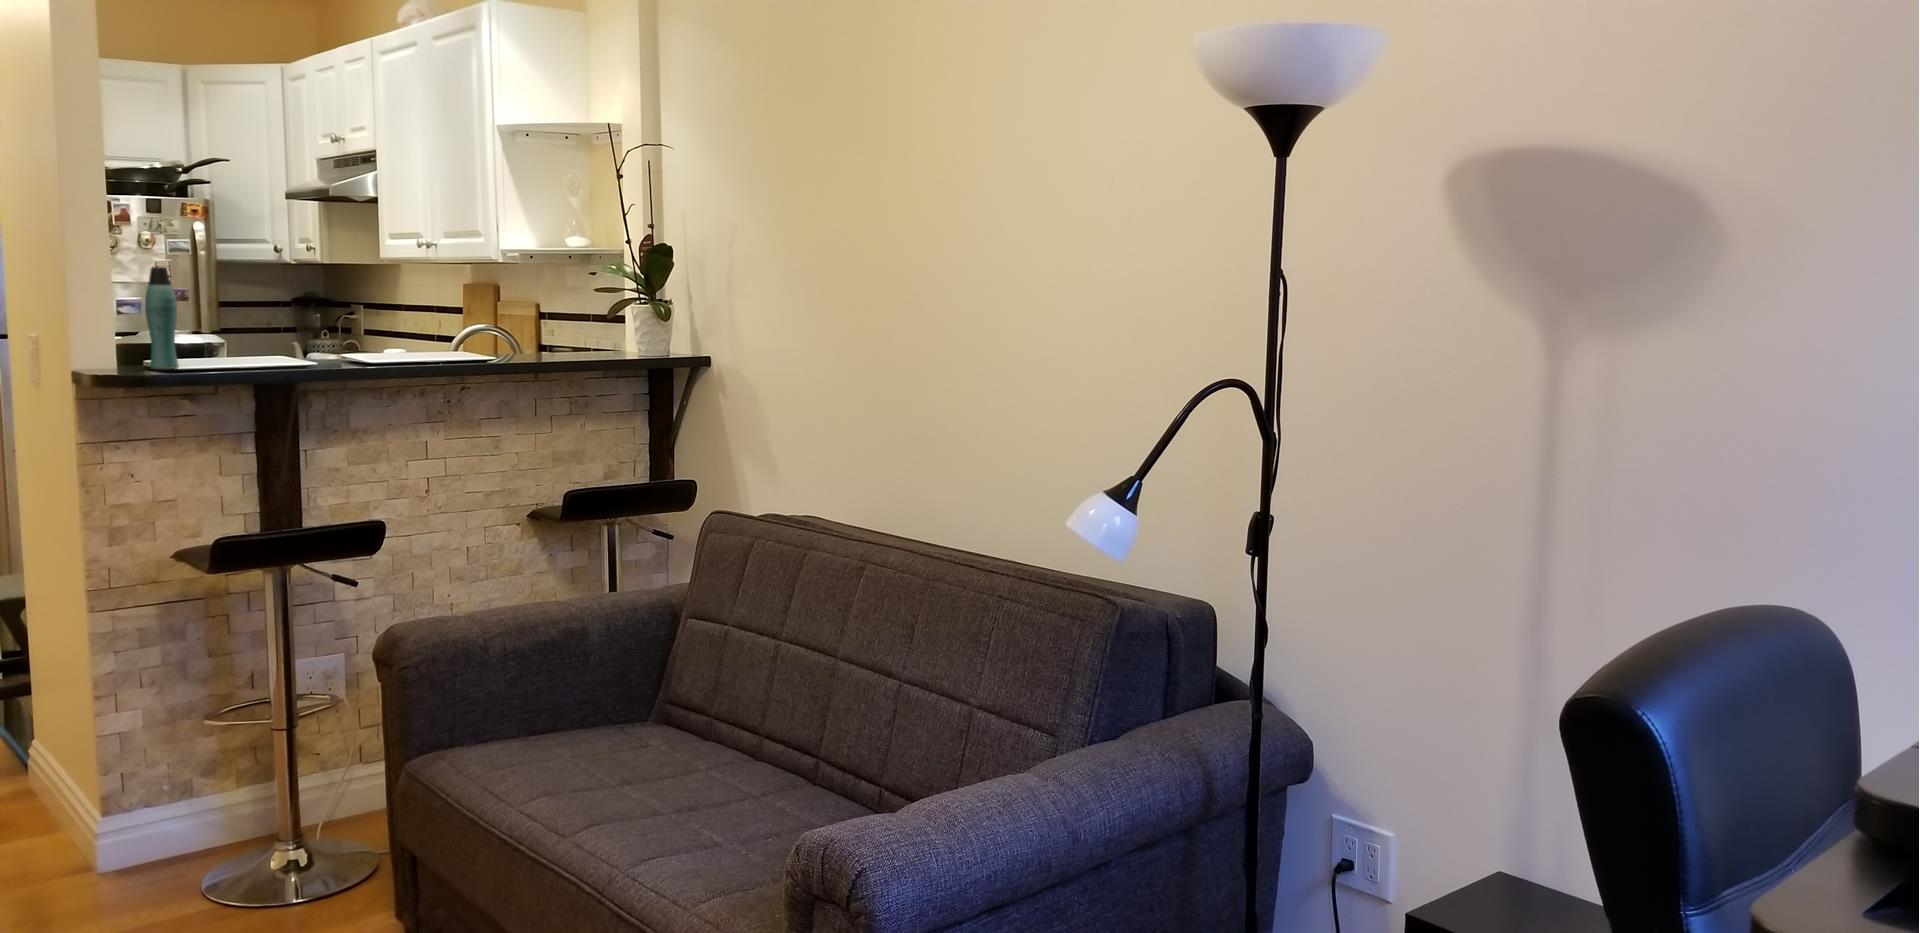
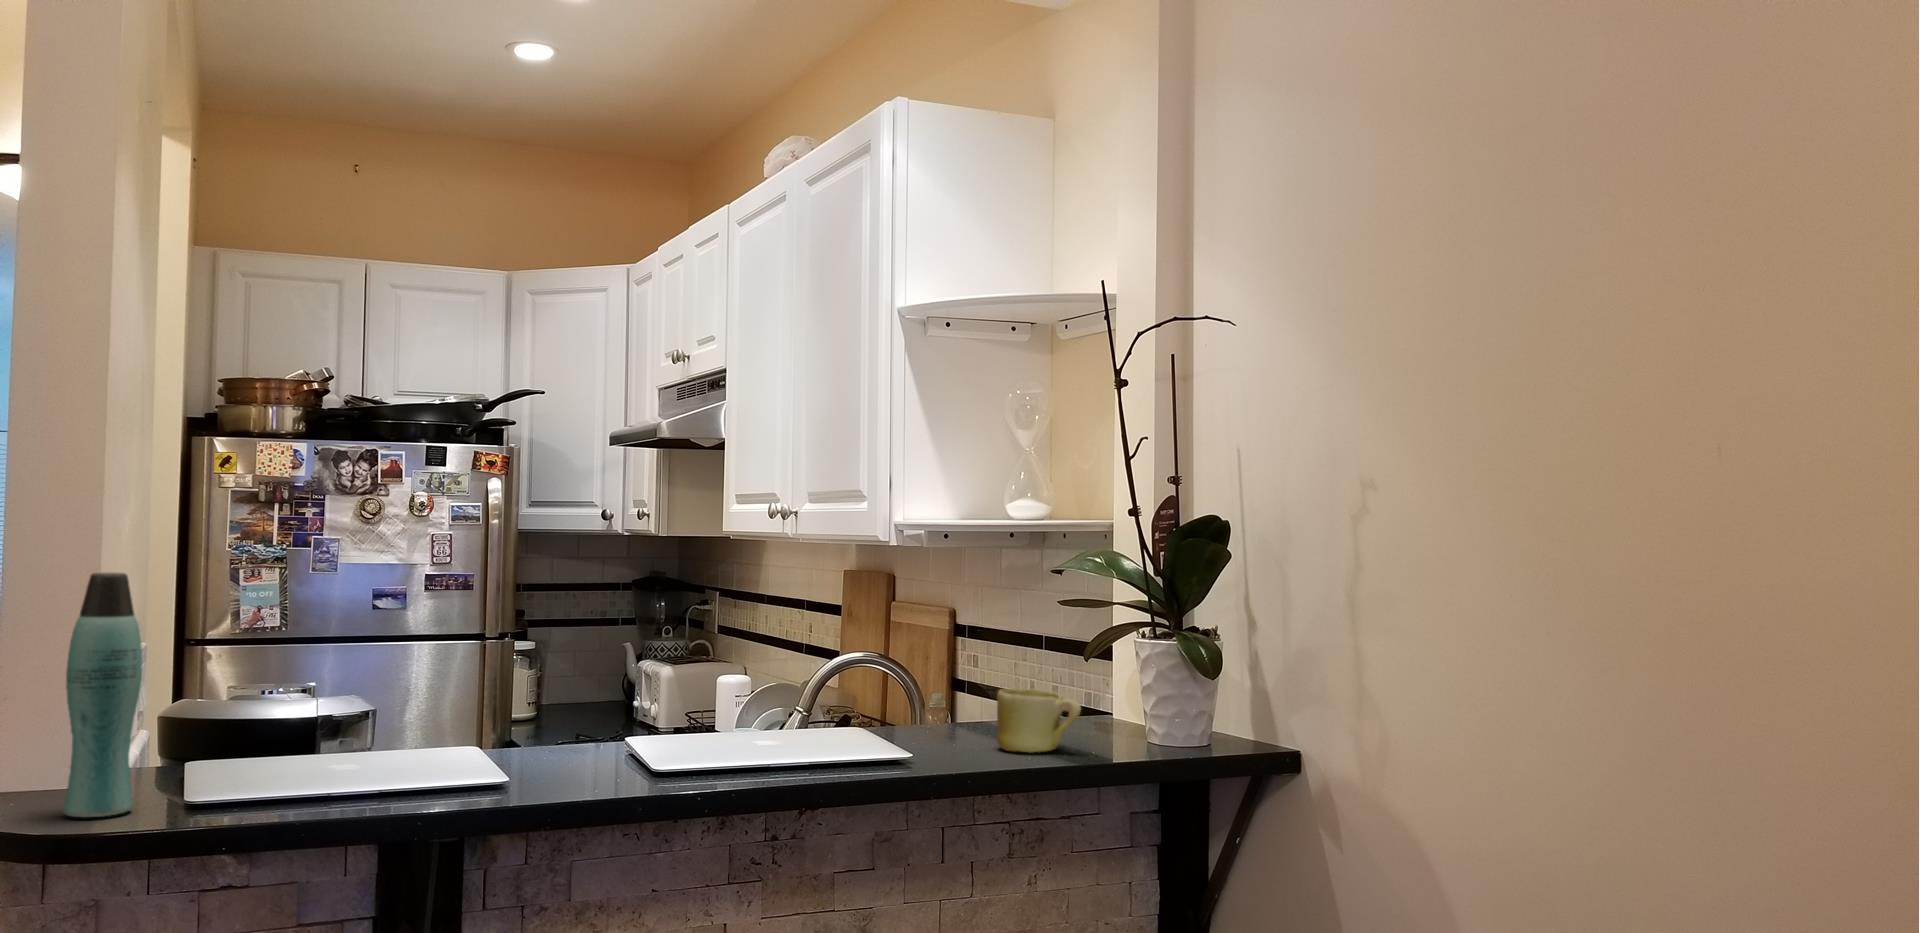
mug: none [562,328,602,356] -> present [997,688,1081,753]

